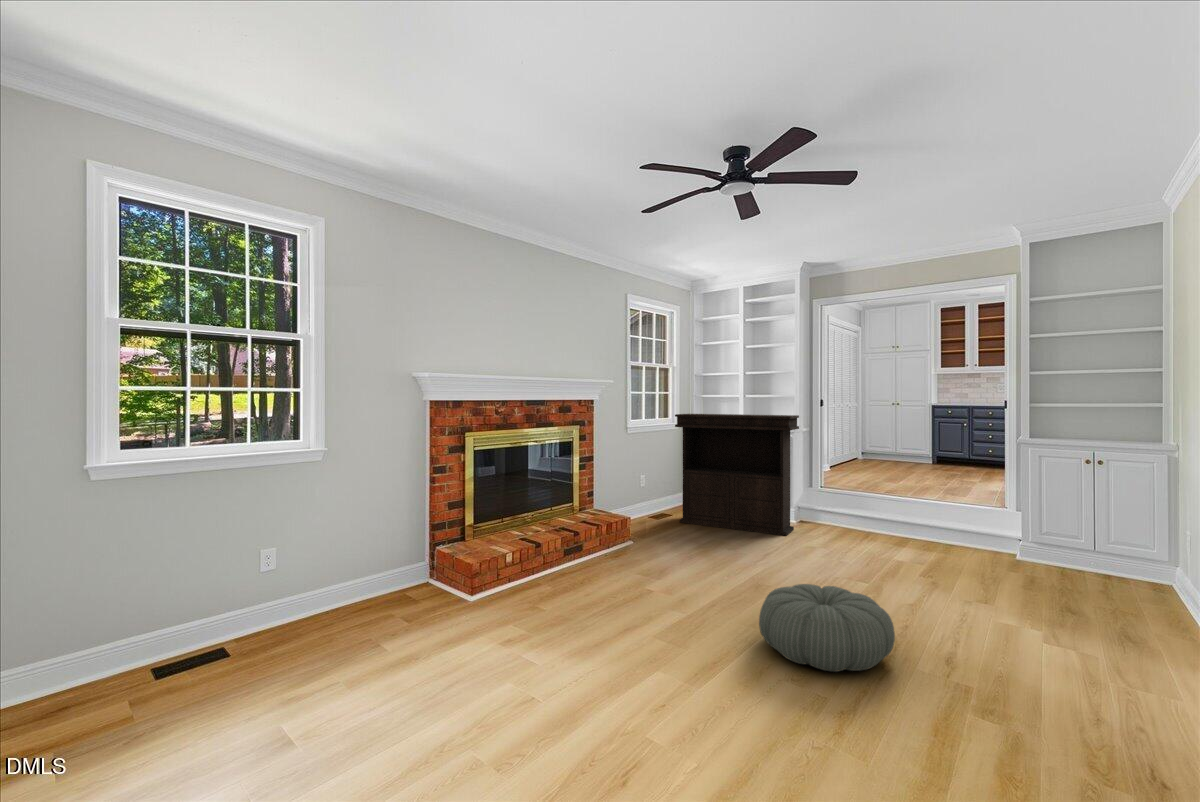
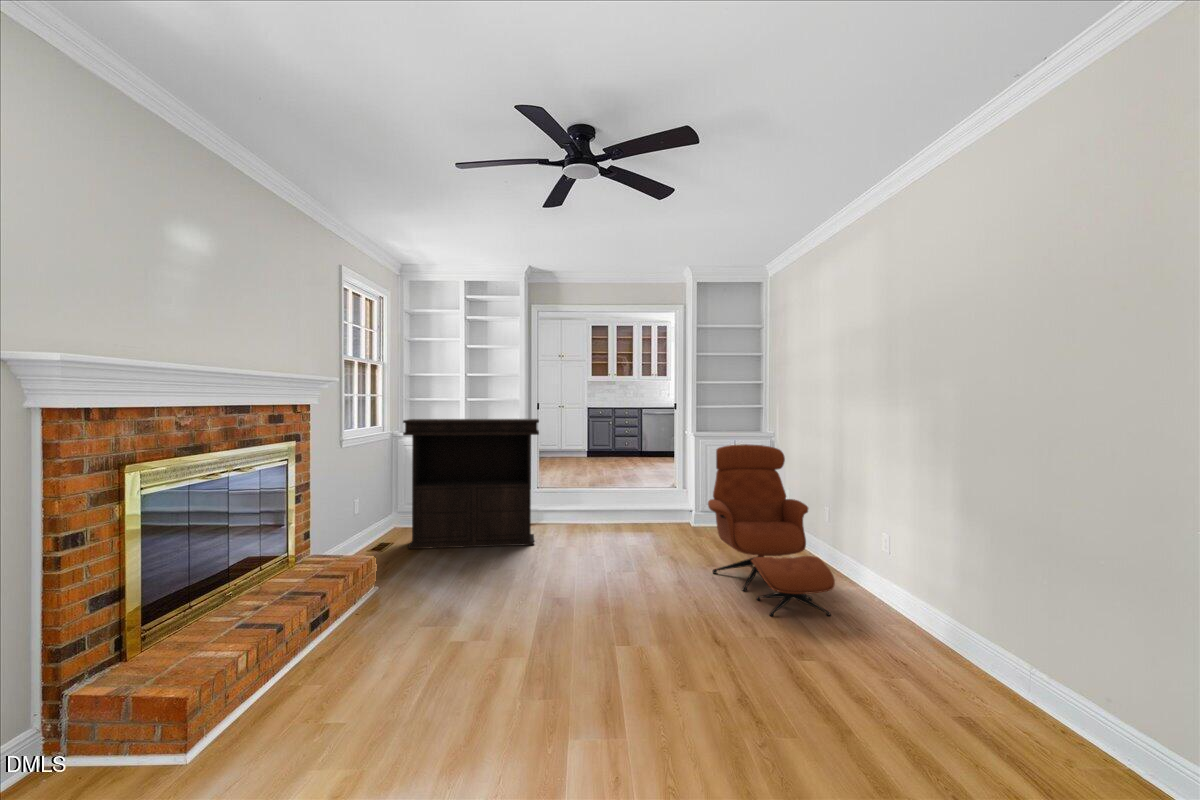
lounge chair: none [945,449,1088,654] -> present [708,444,835,616]
pouf: present [759,584,895,672] -> none [637,599,775,698]

